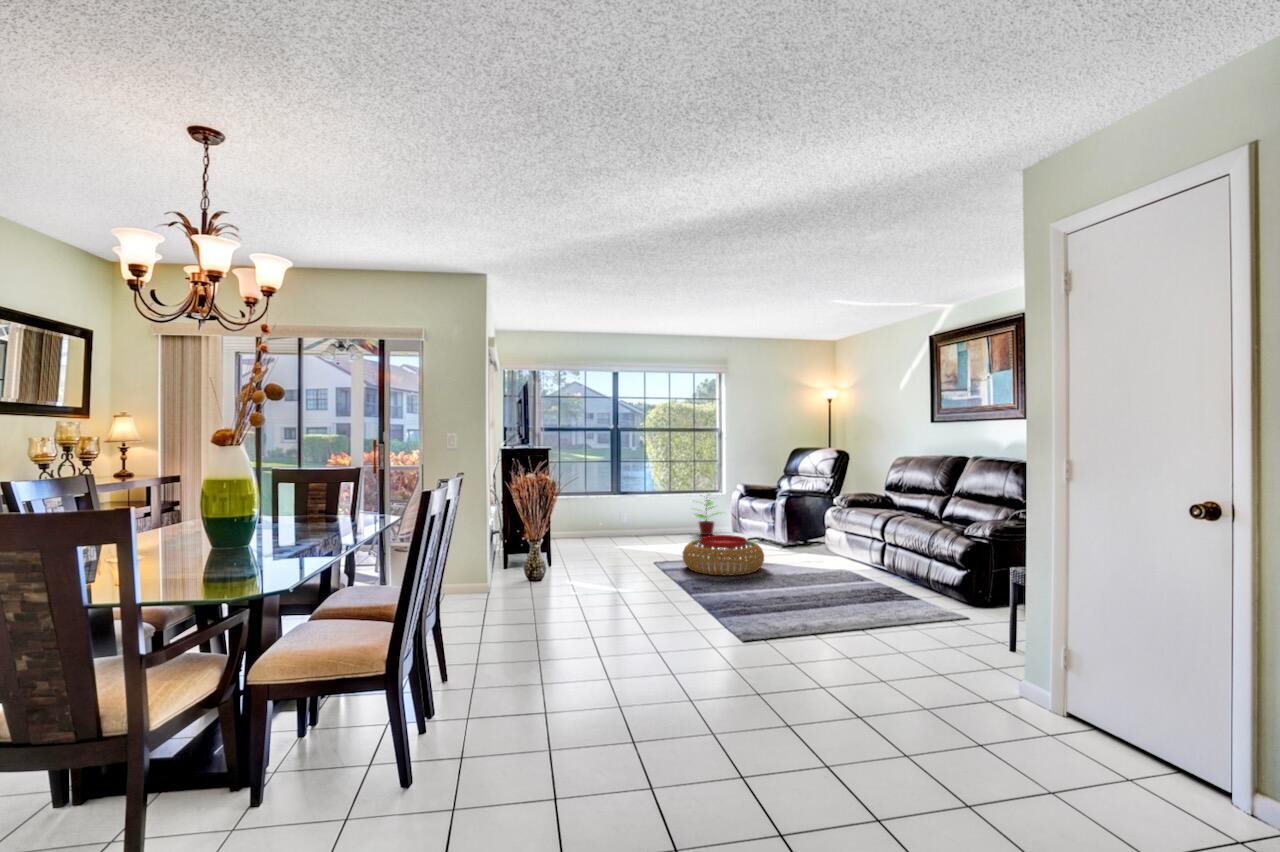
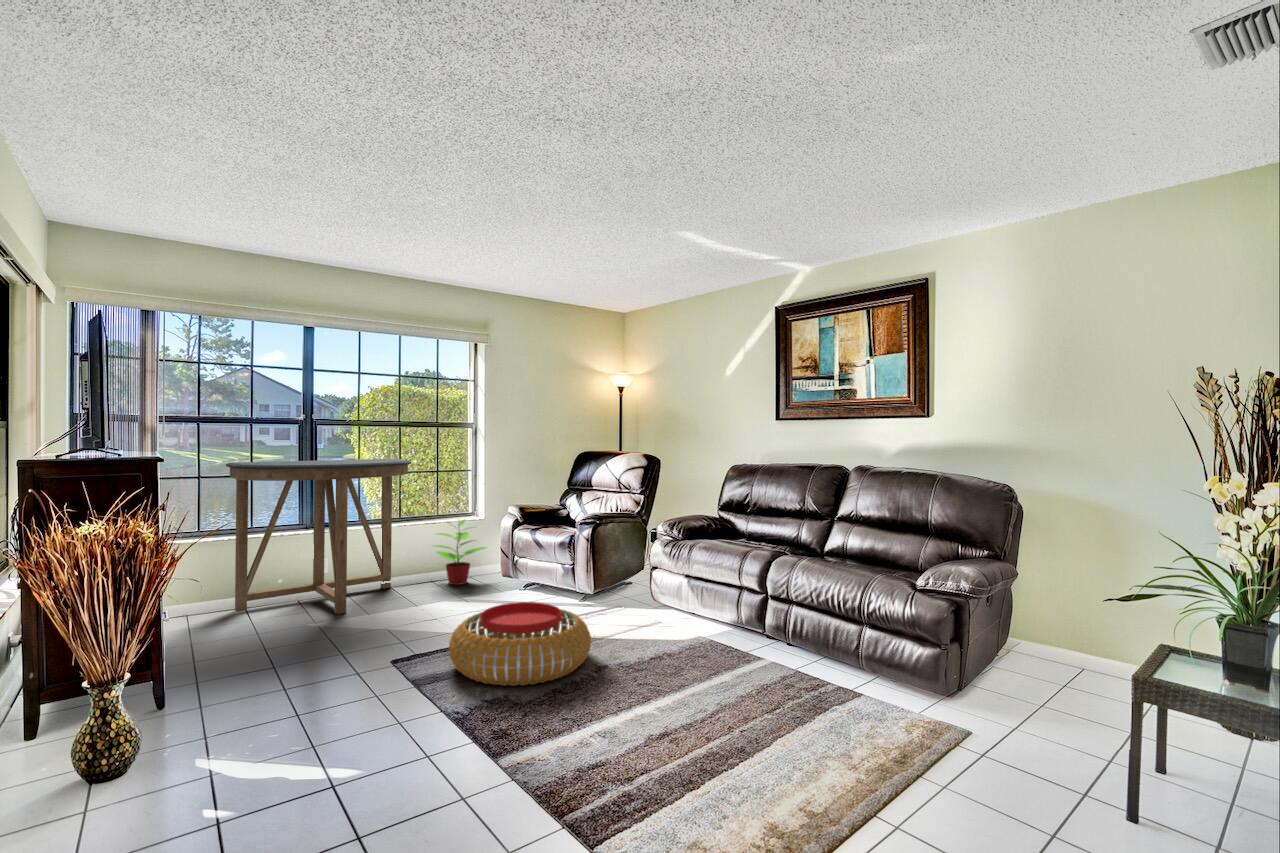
console table: none [575,452,675,542] -> present [226,459,411,614]

